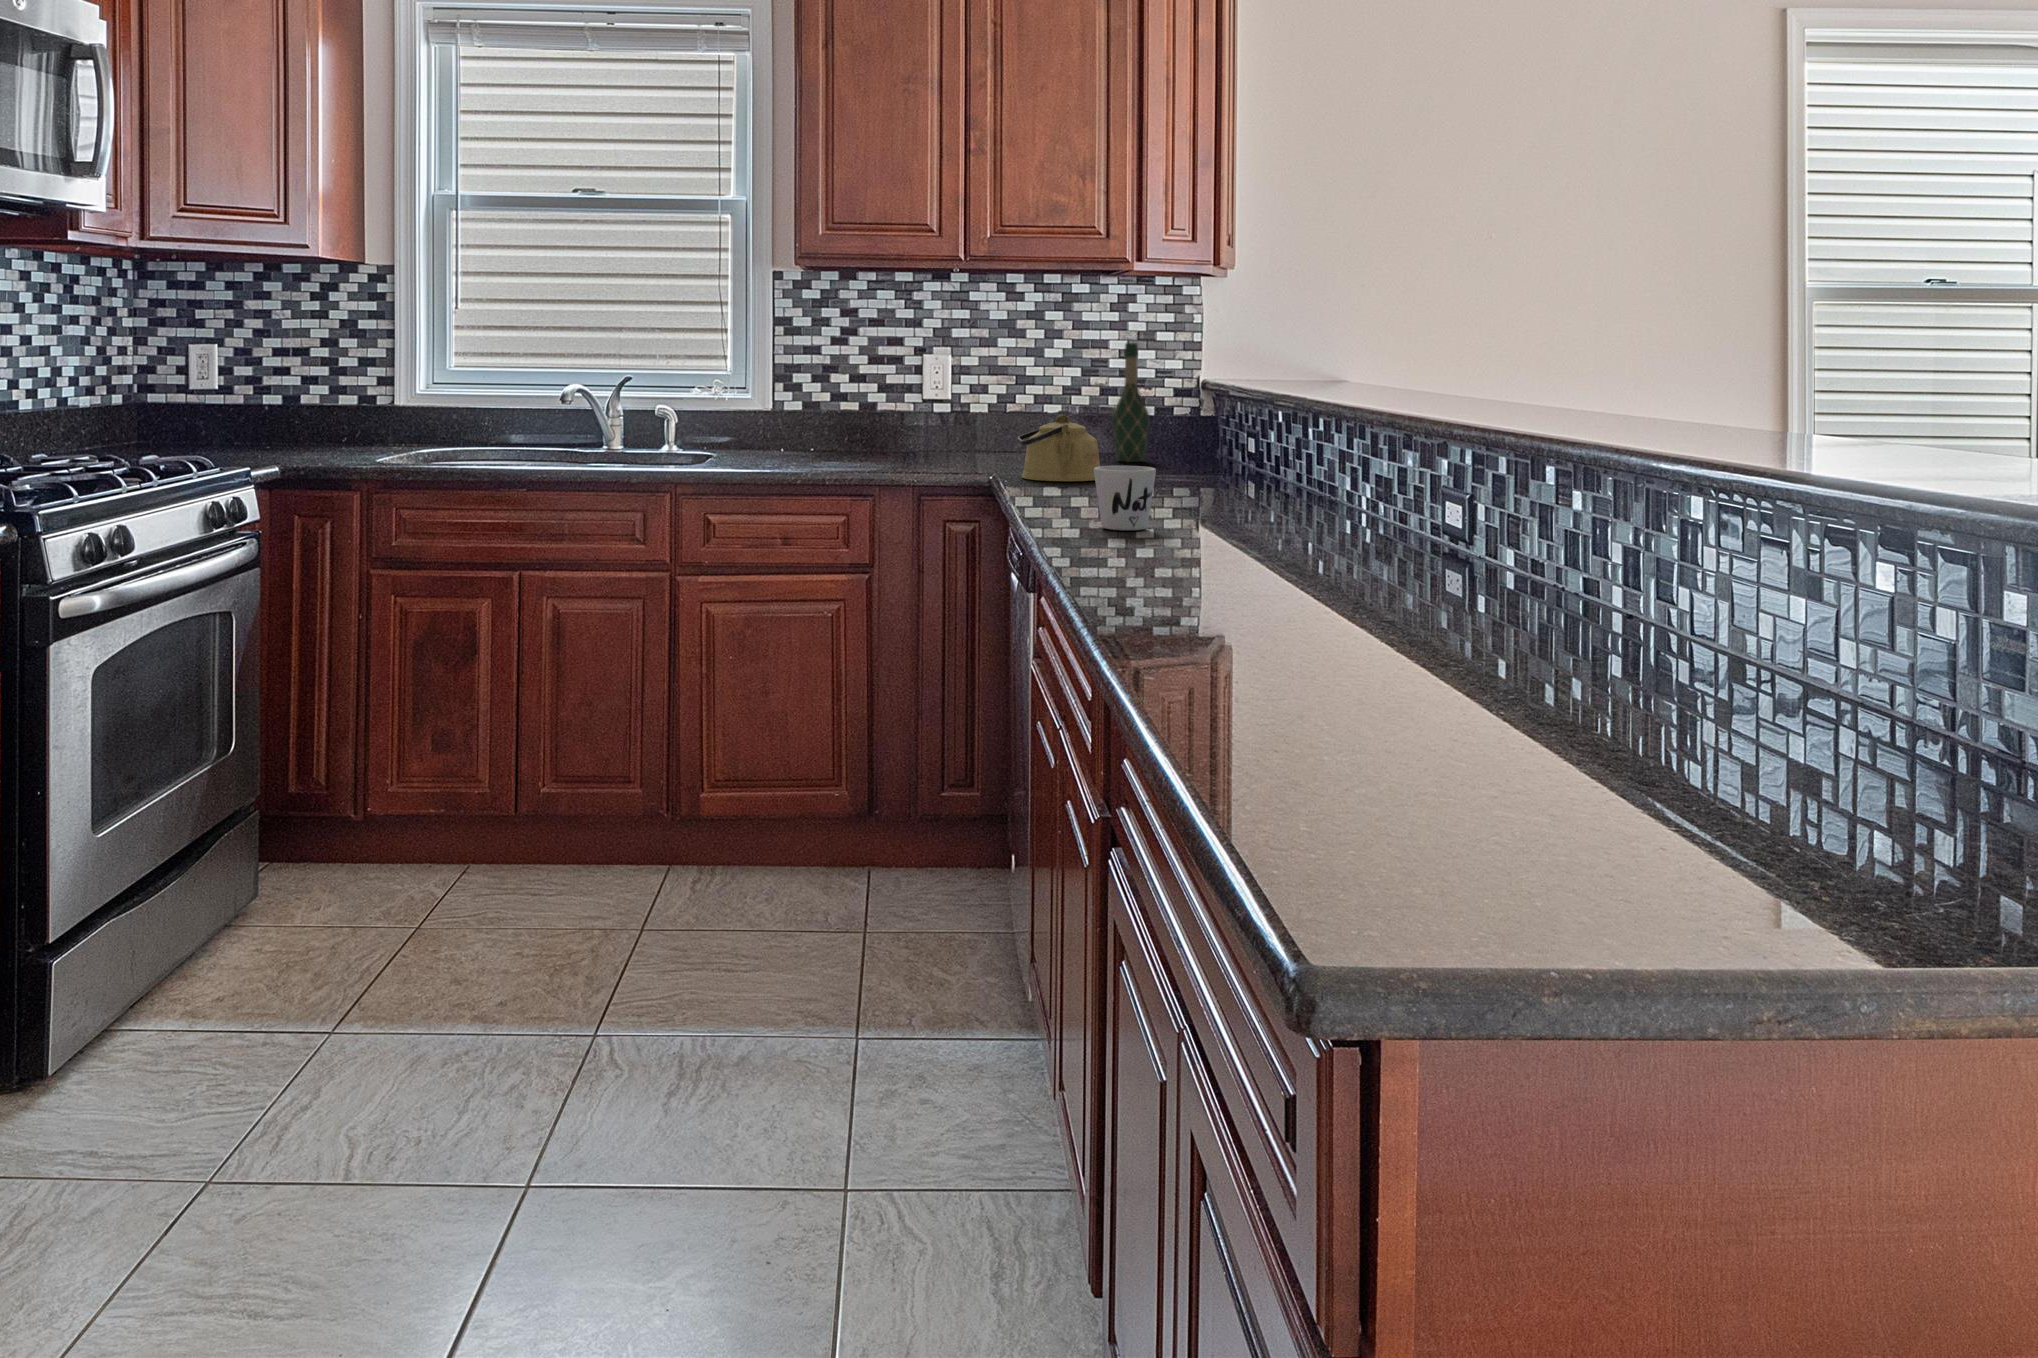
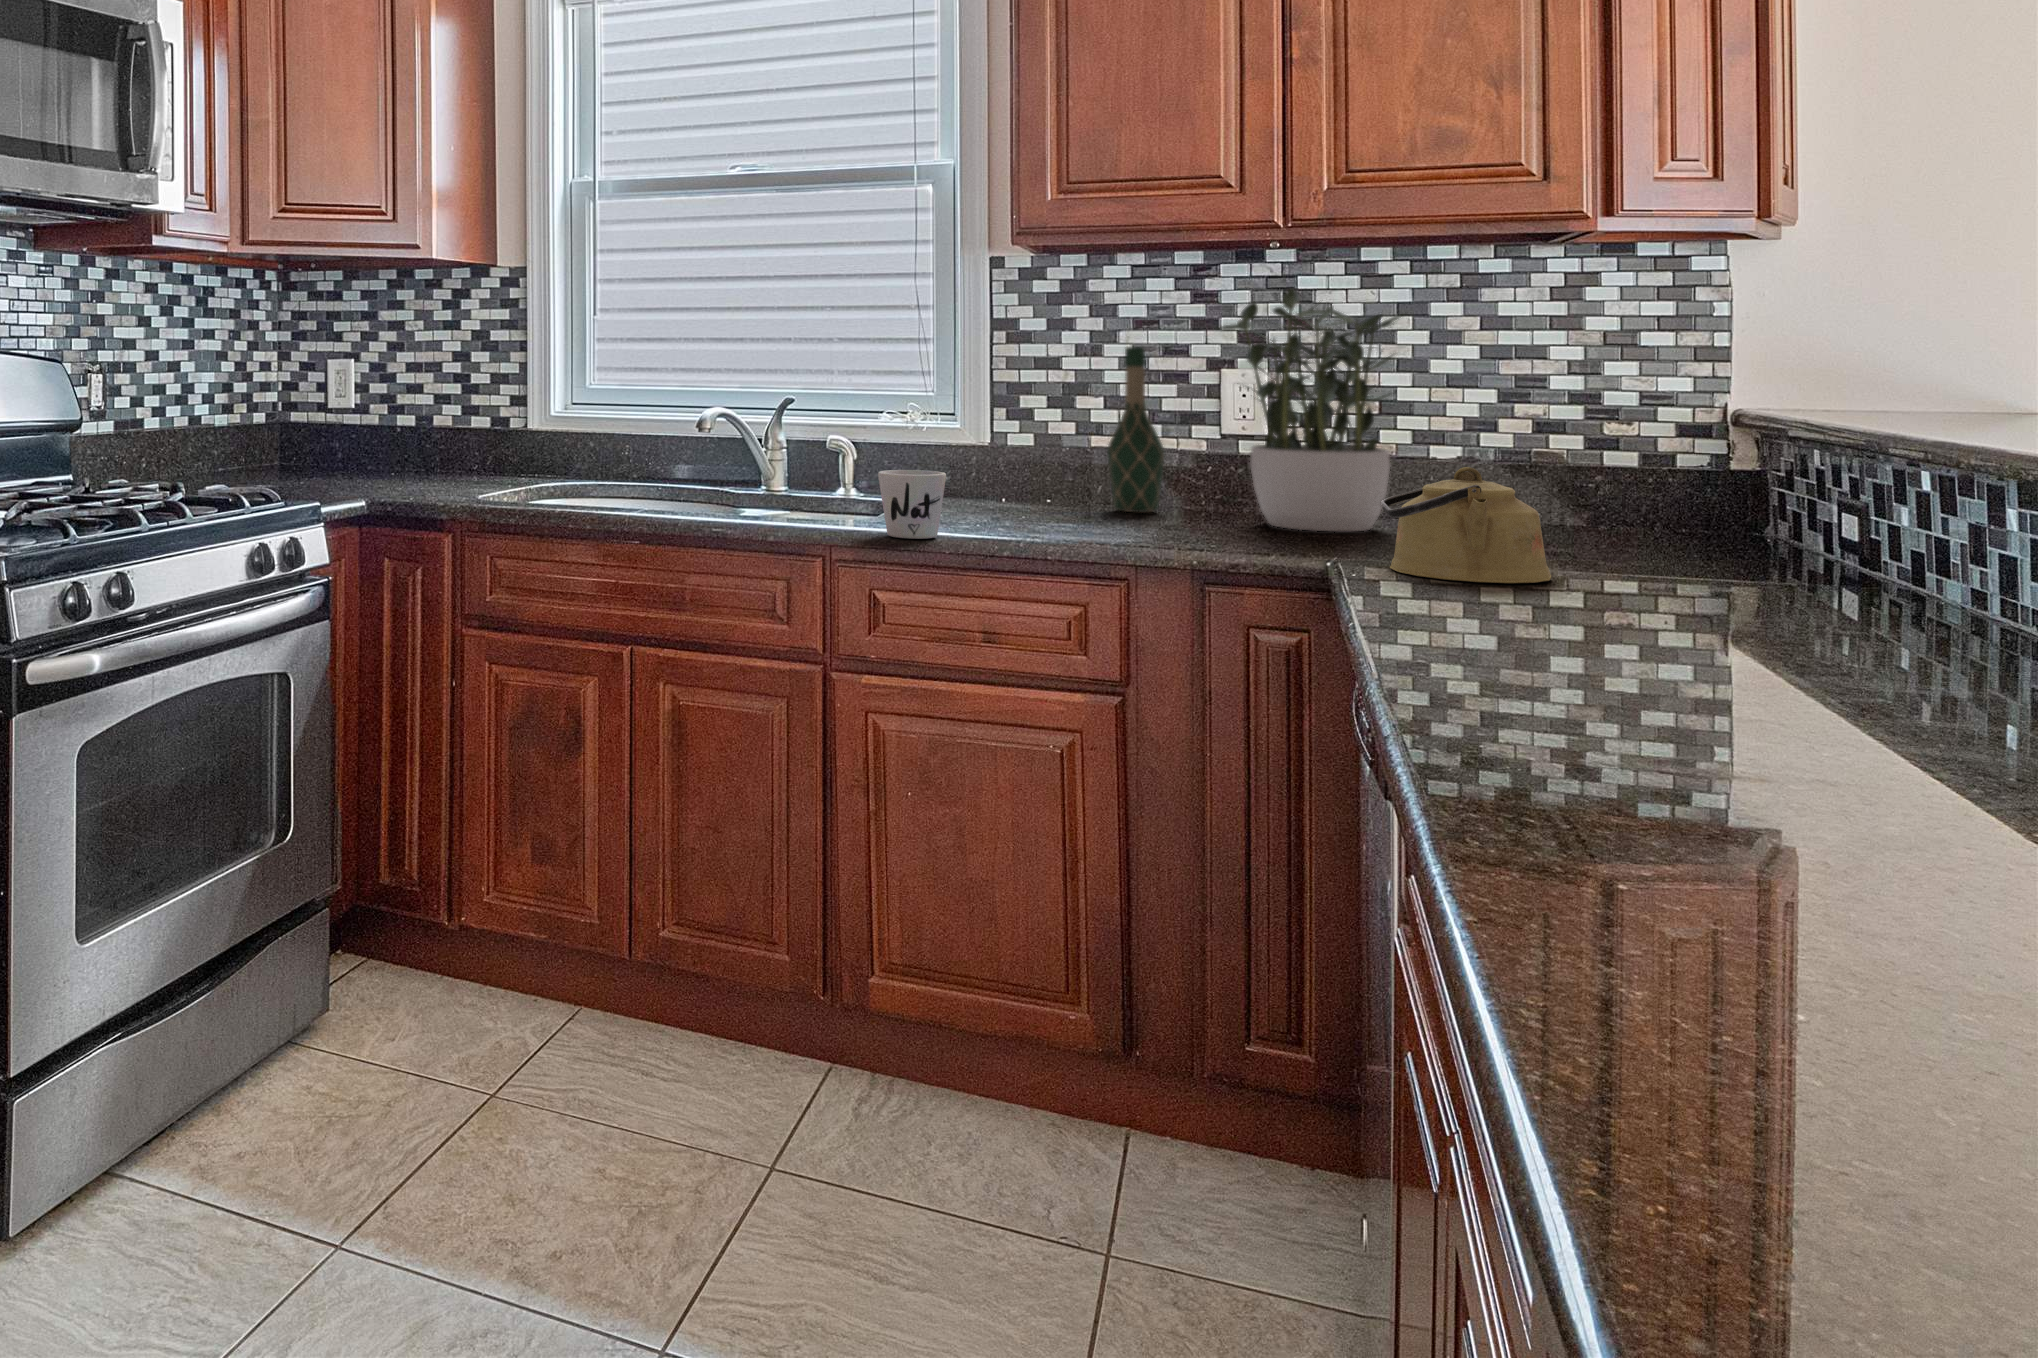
potted plant: none [922,301,1034,461] -> present [1218,289,1402,532]
wine bottle: present [1112,343,1150,462] -> present [1107,347,1164,513]
mug: present [1094,466,1156,530] -> present [878,470,946,539]

